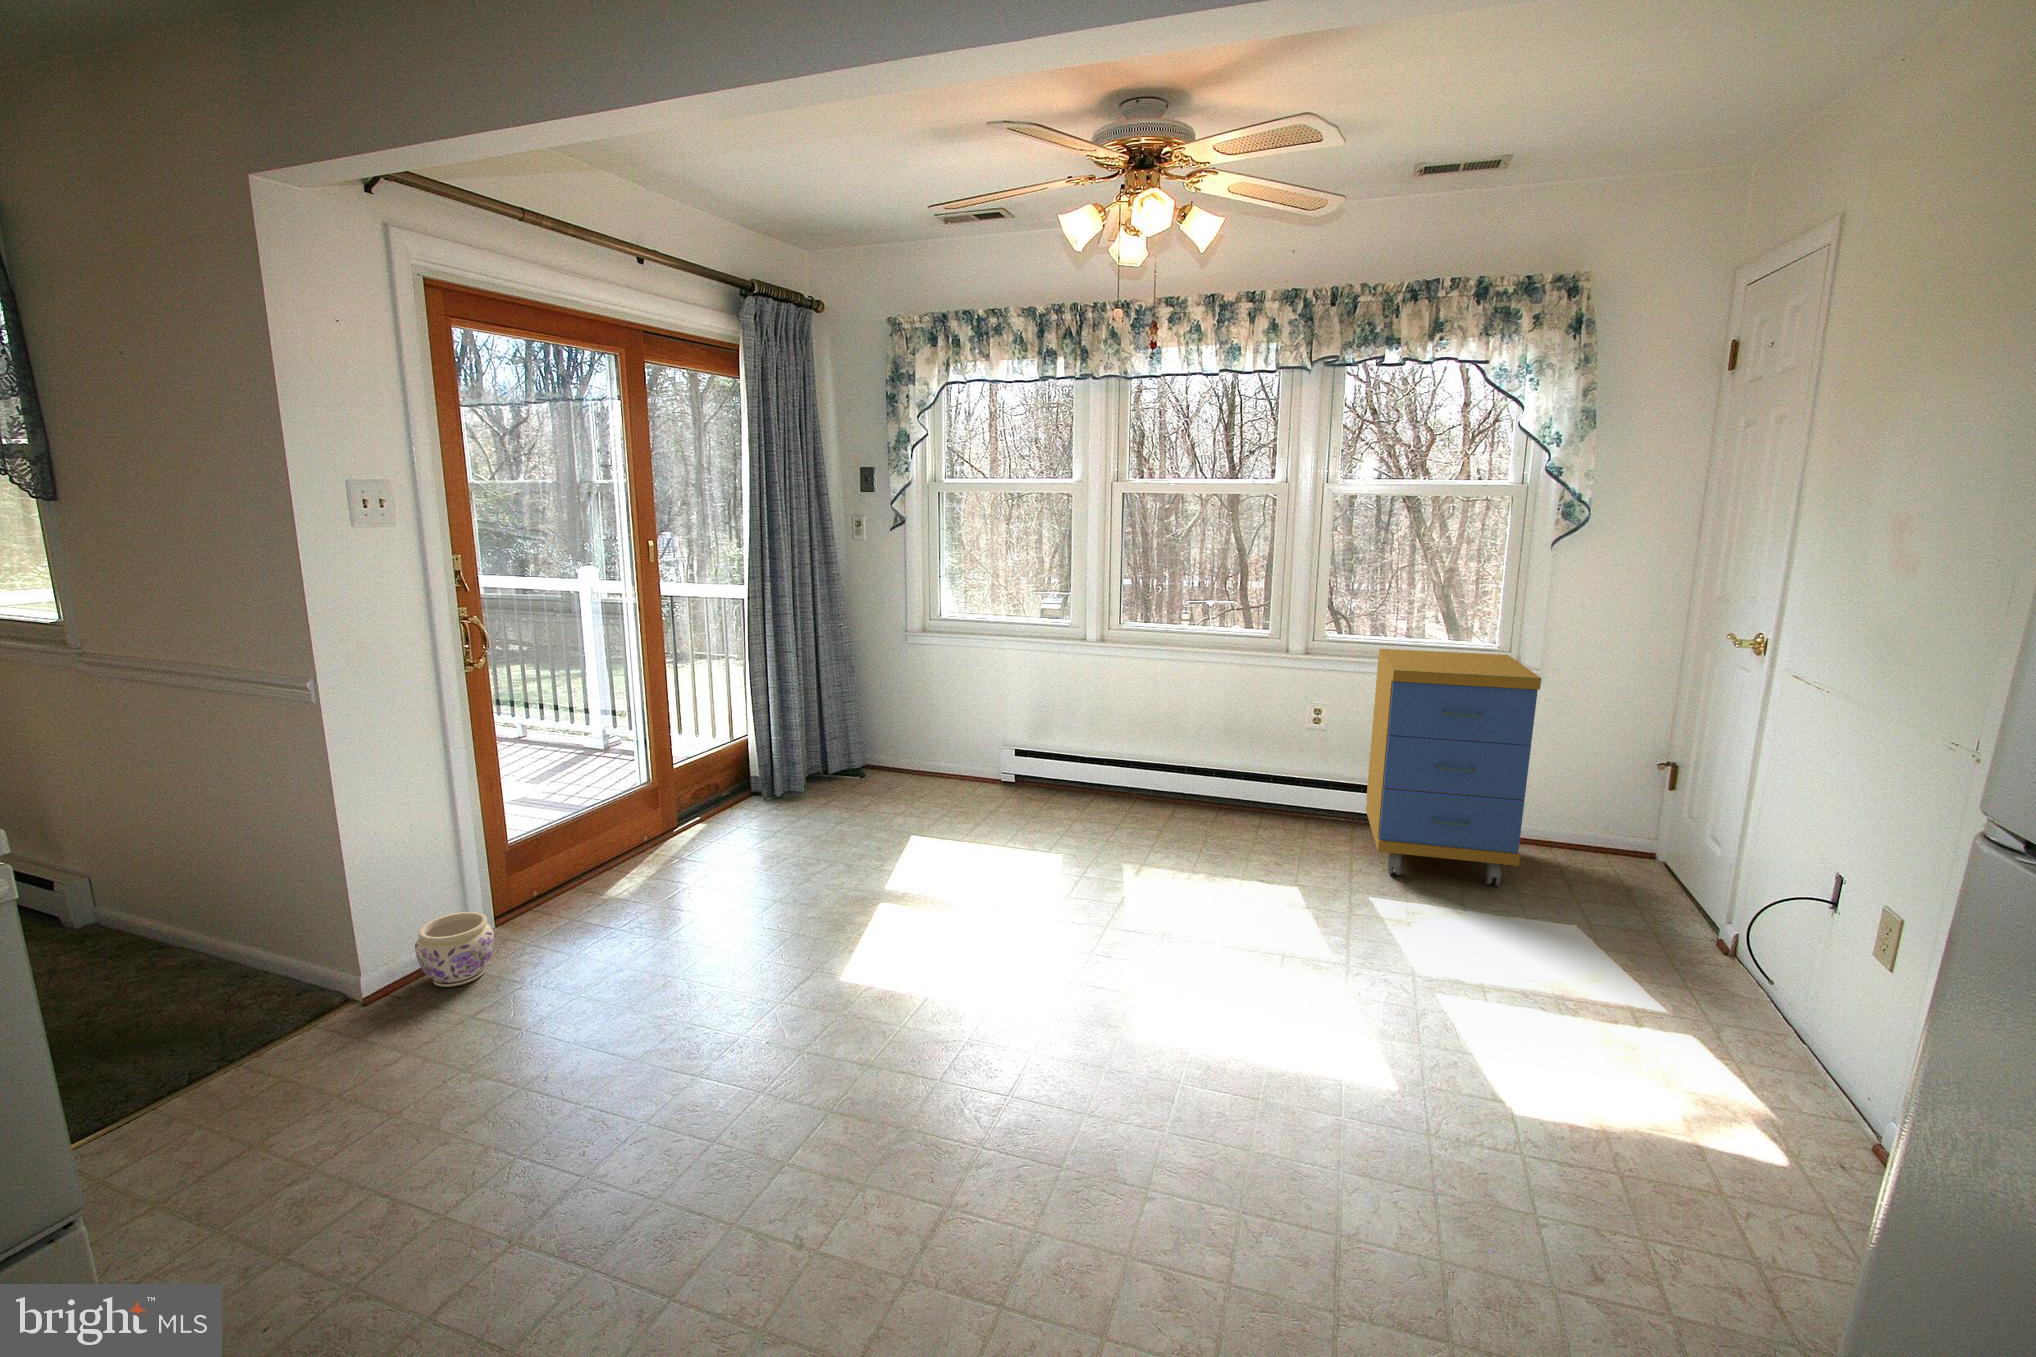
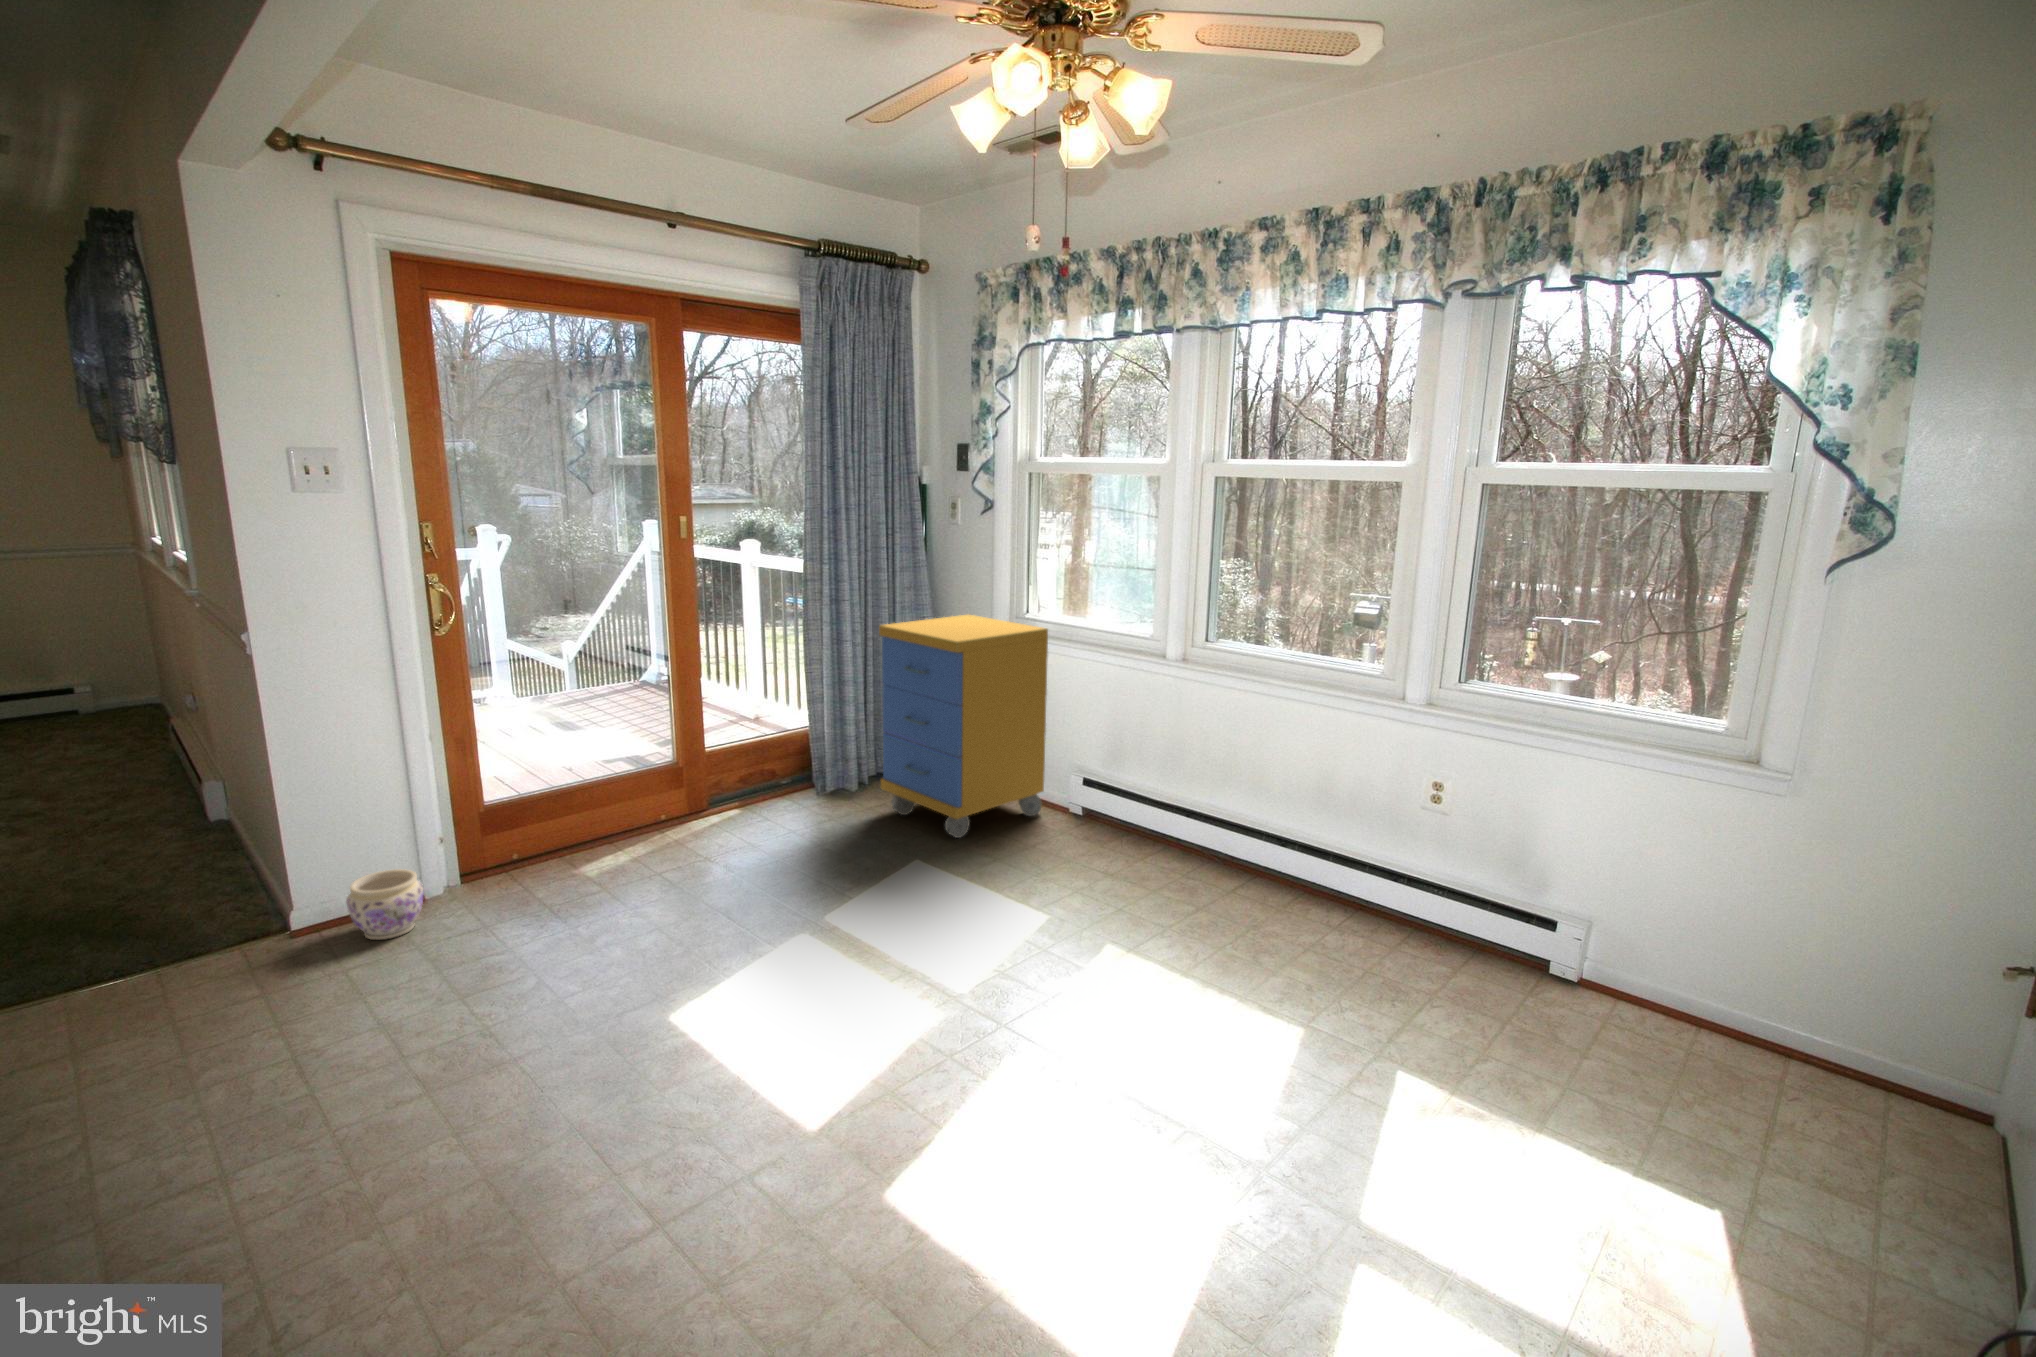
storage cabinet: present [1366,649,1541,886] -> present [879,614,1048,838]

